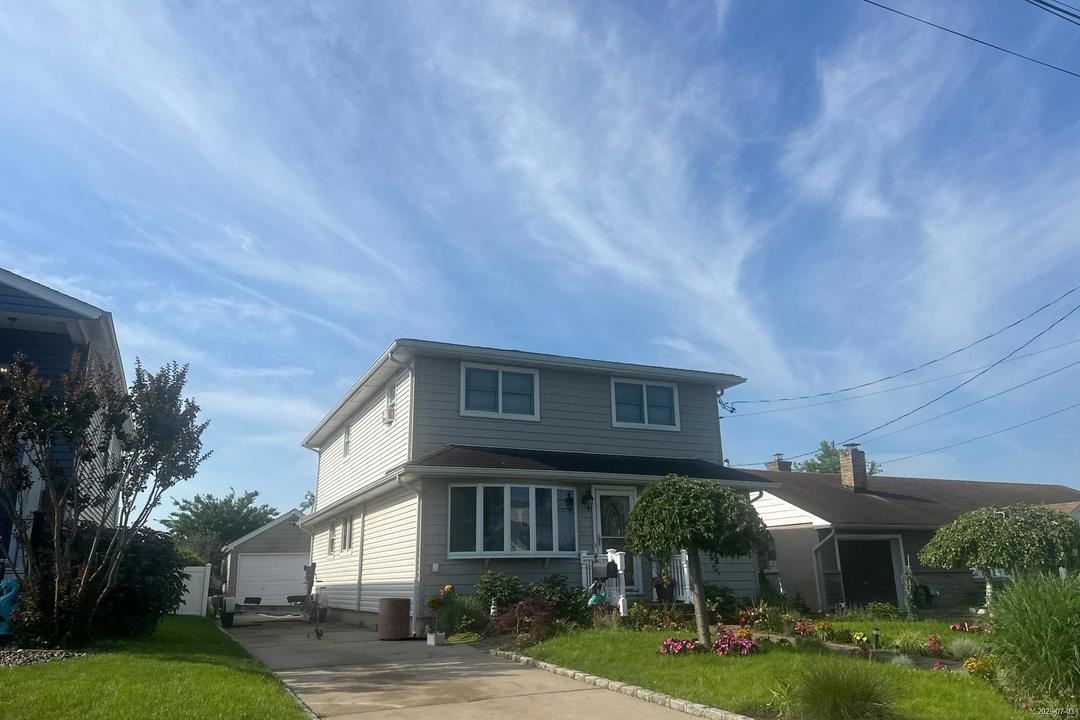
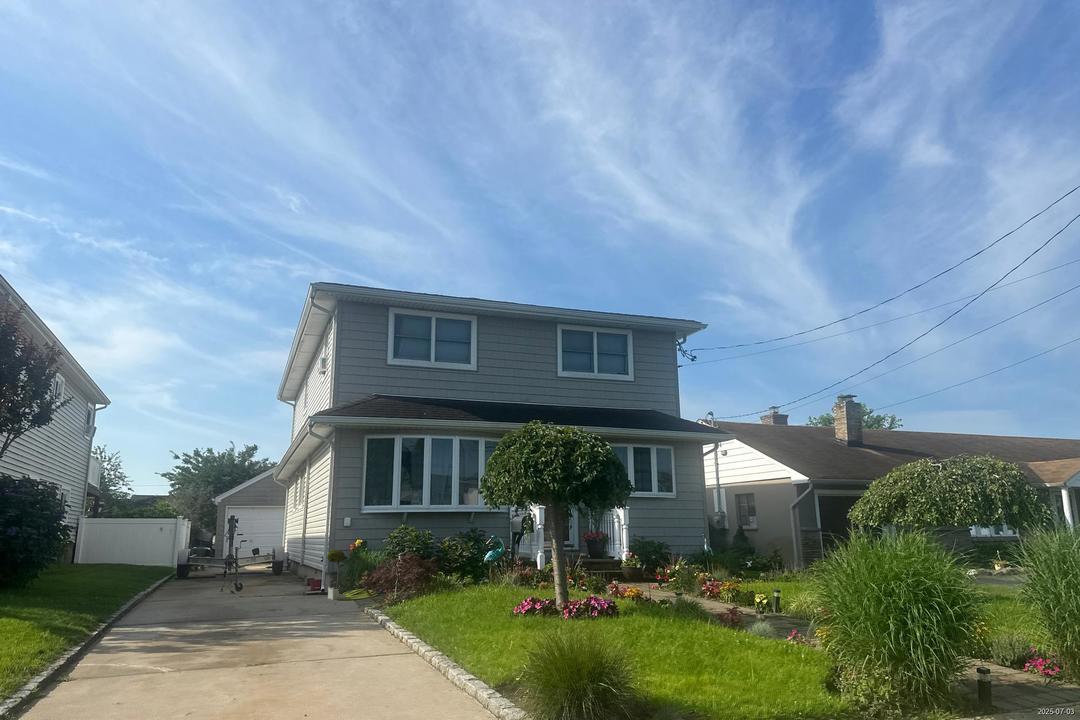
trash can: present [378,598,410,640] -> none [290,551,324,594]

